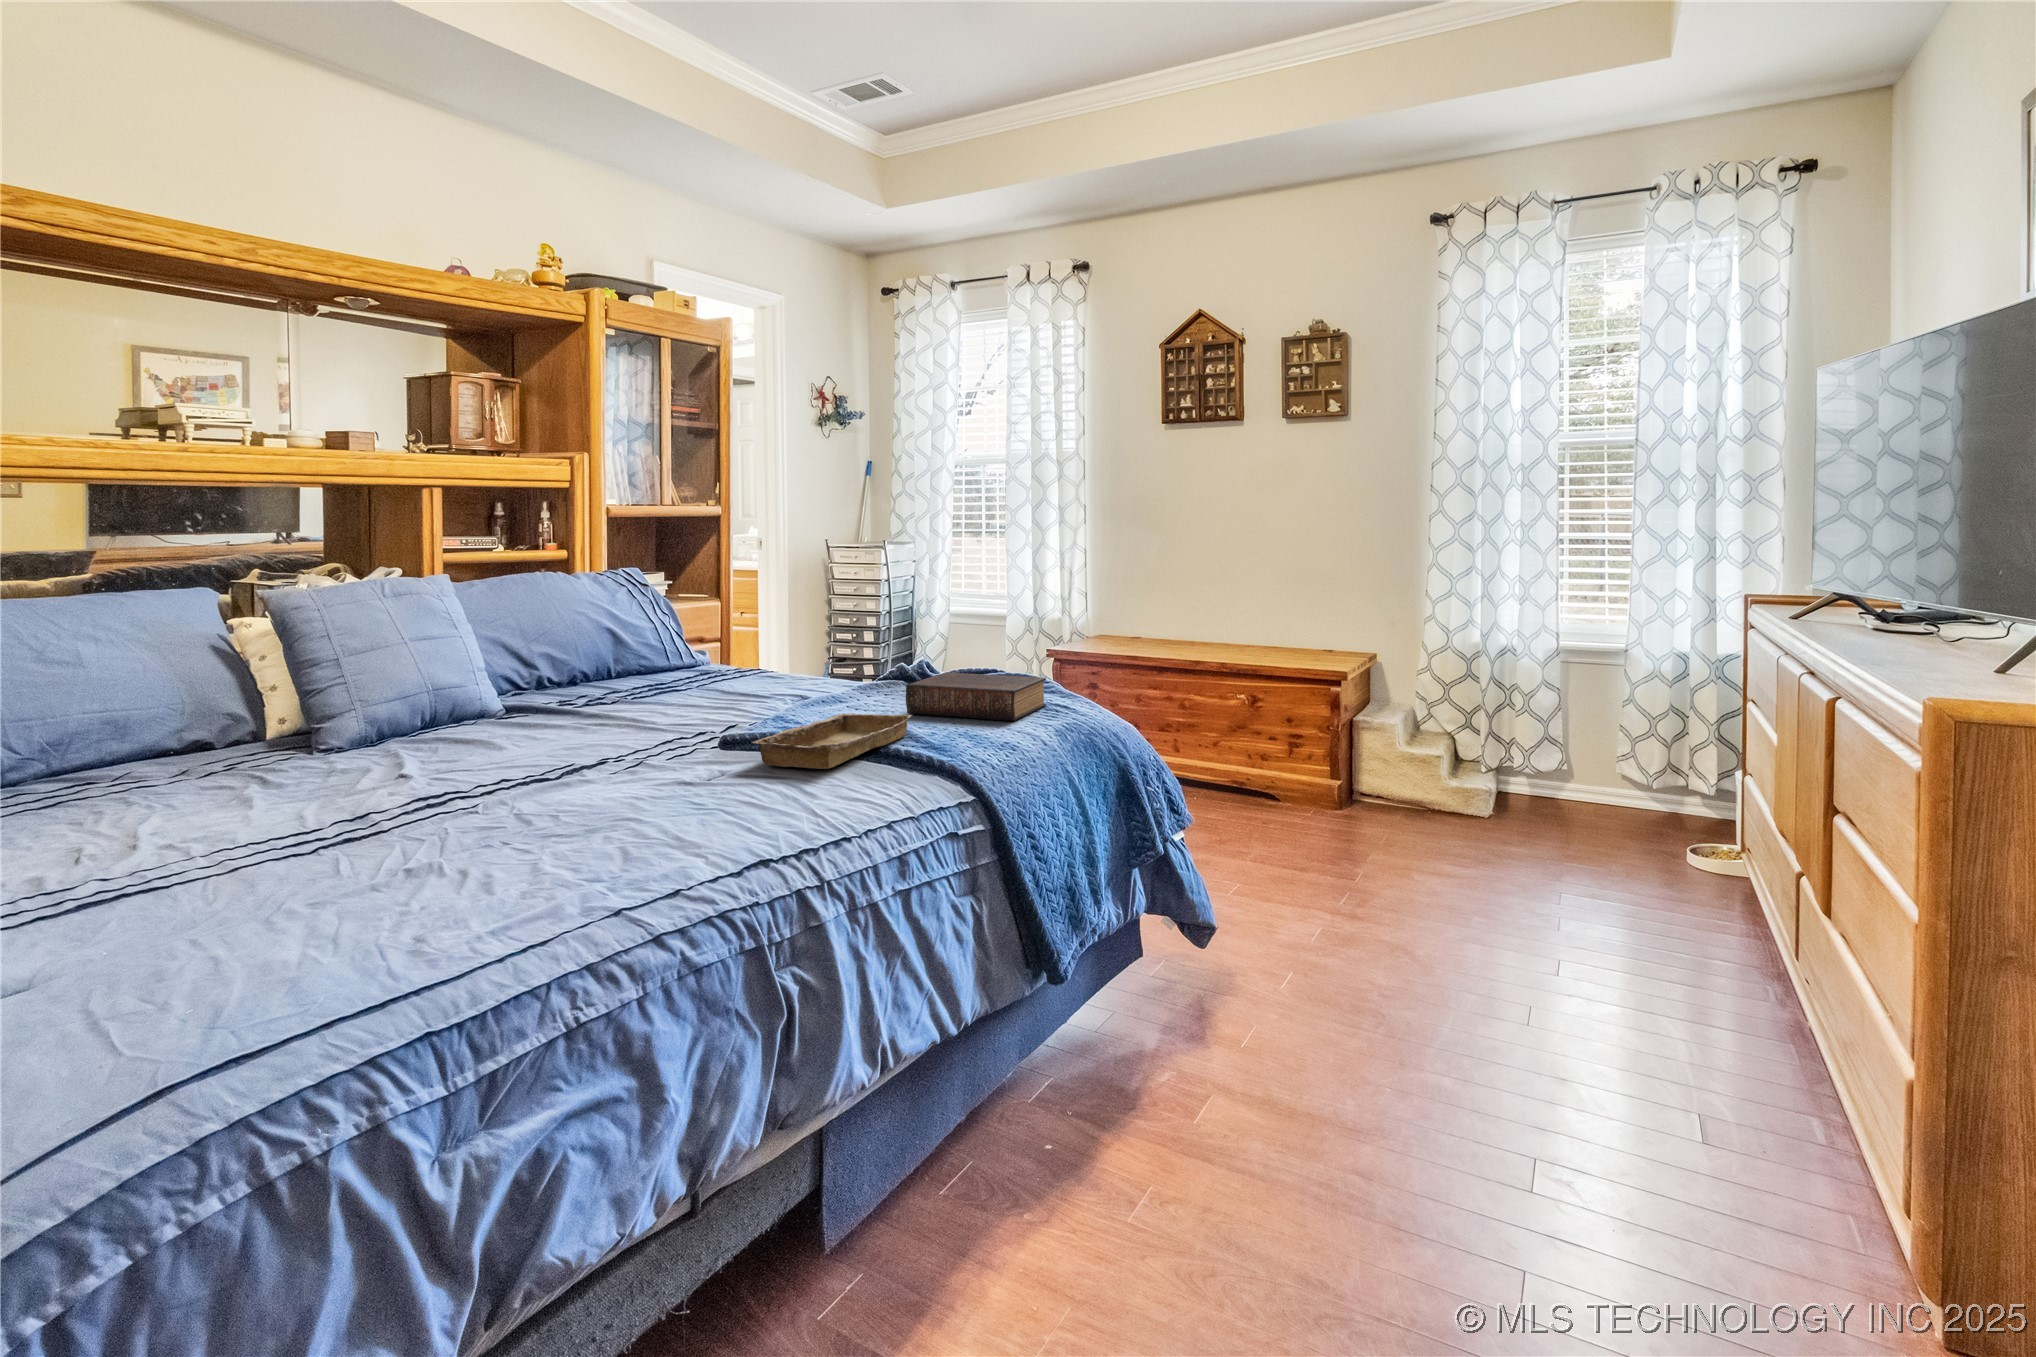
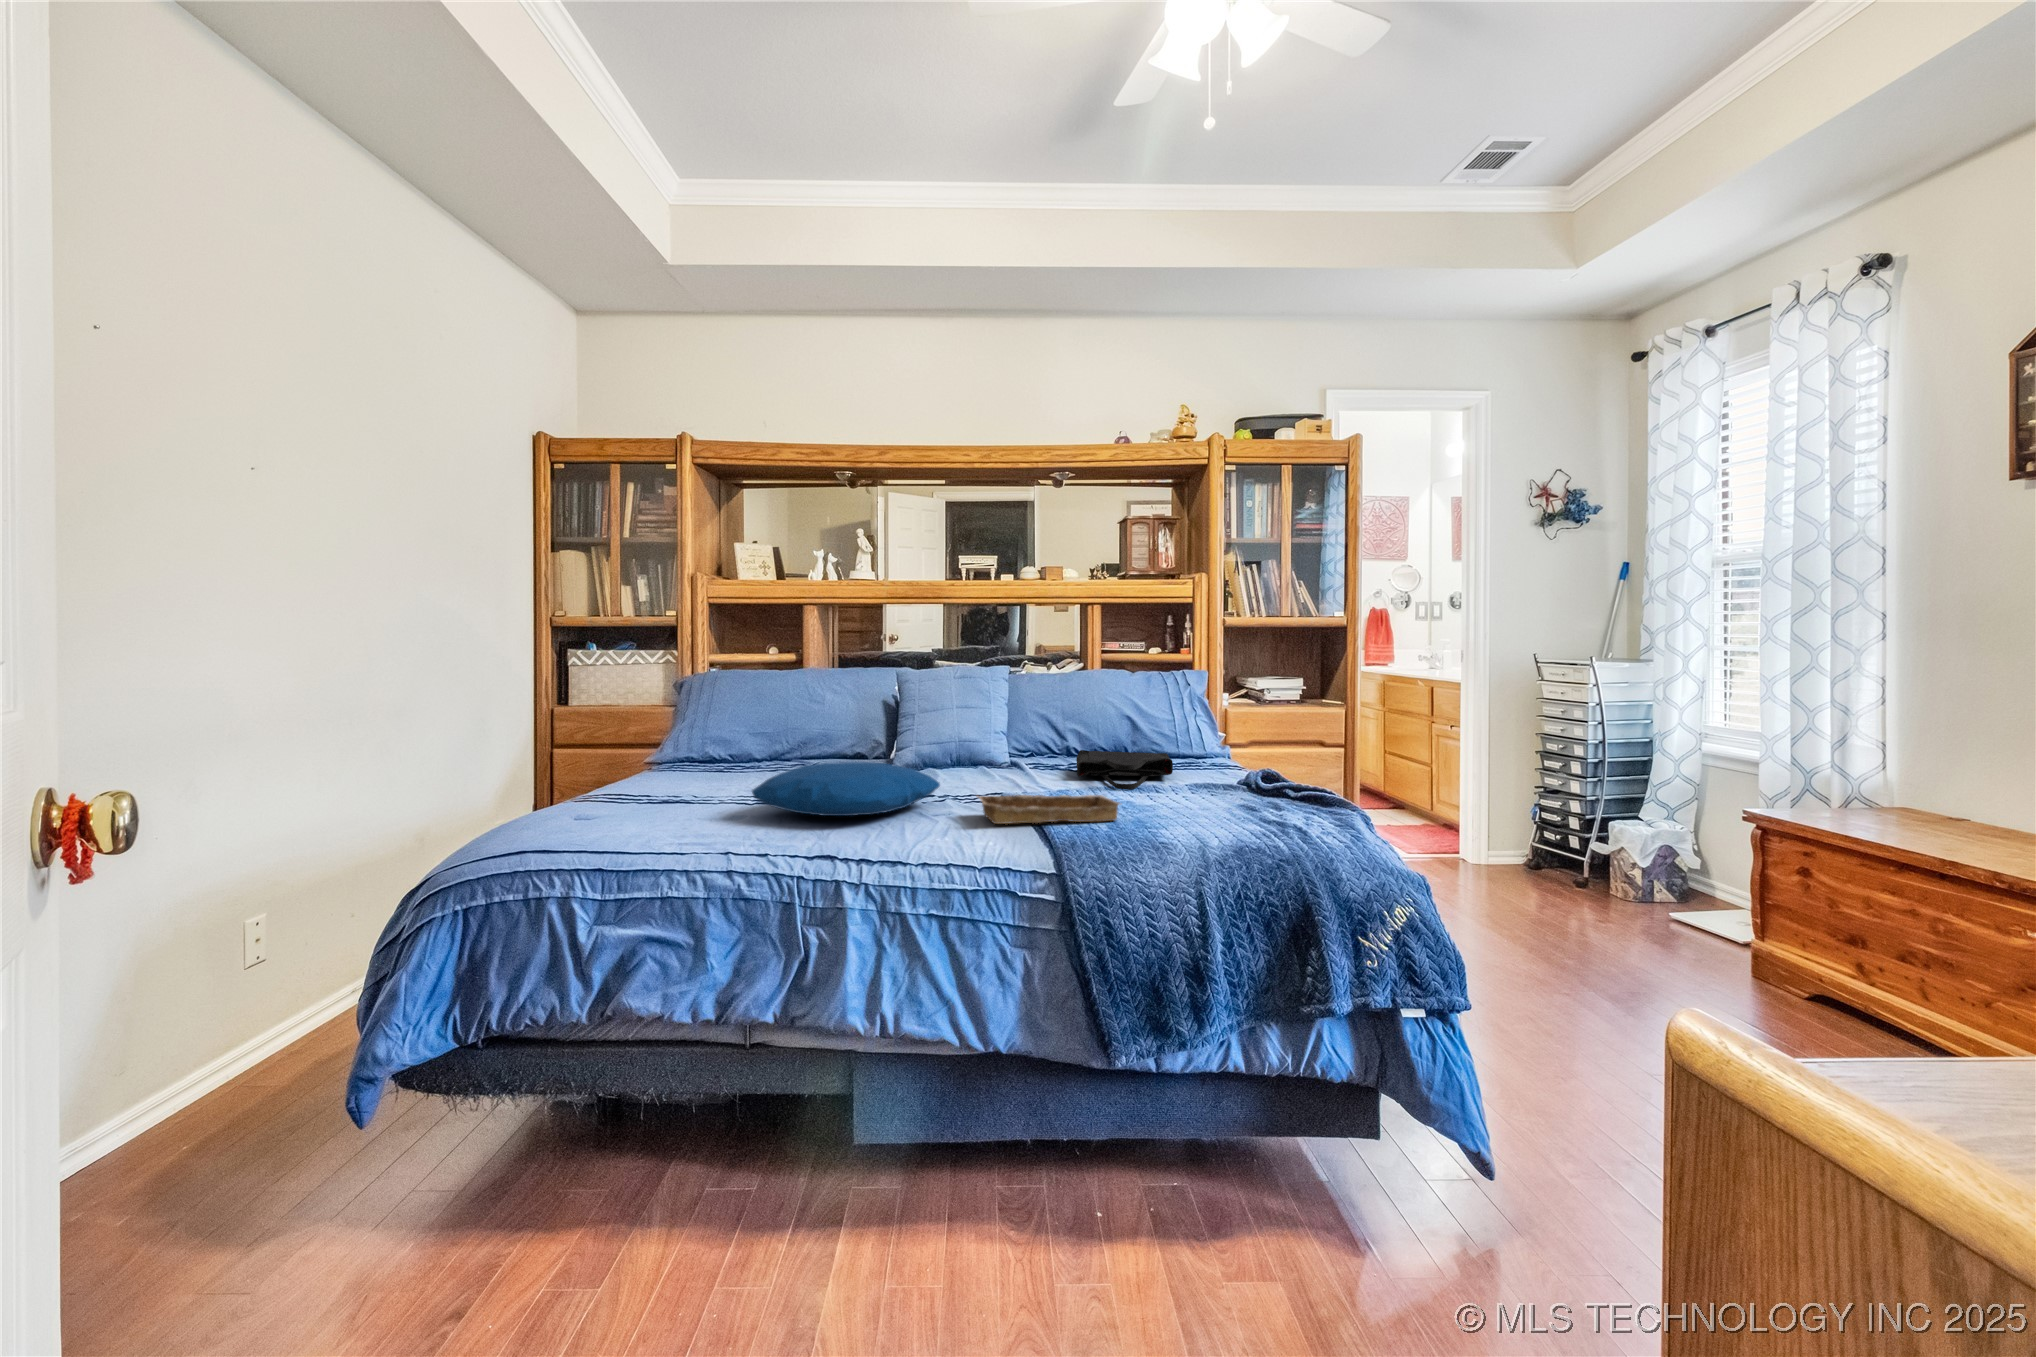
tote bag: none [620,664,777,710] -> present [1076,750,1173,790]
book: present [906,672,1046,721] -> none [1178,782,1300,830]
pillow: none [403,729,699,835] -> present [752,762,940,816]

